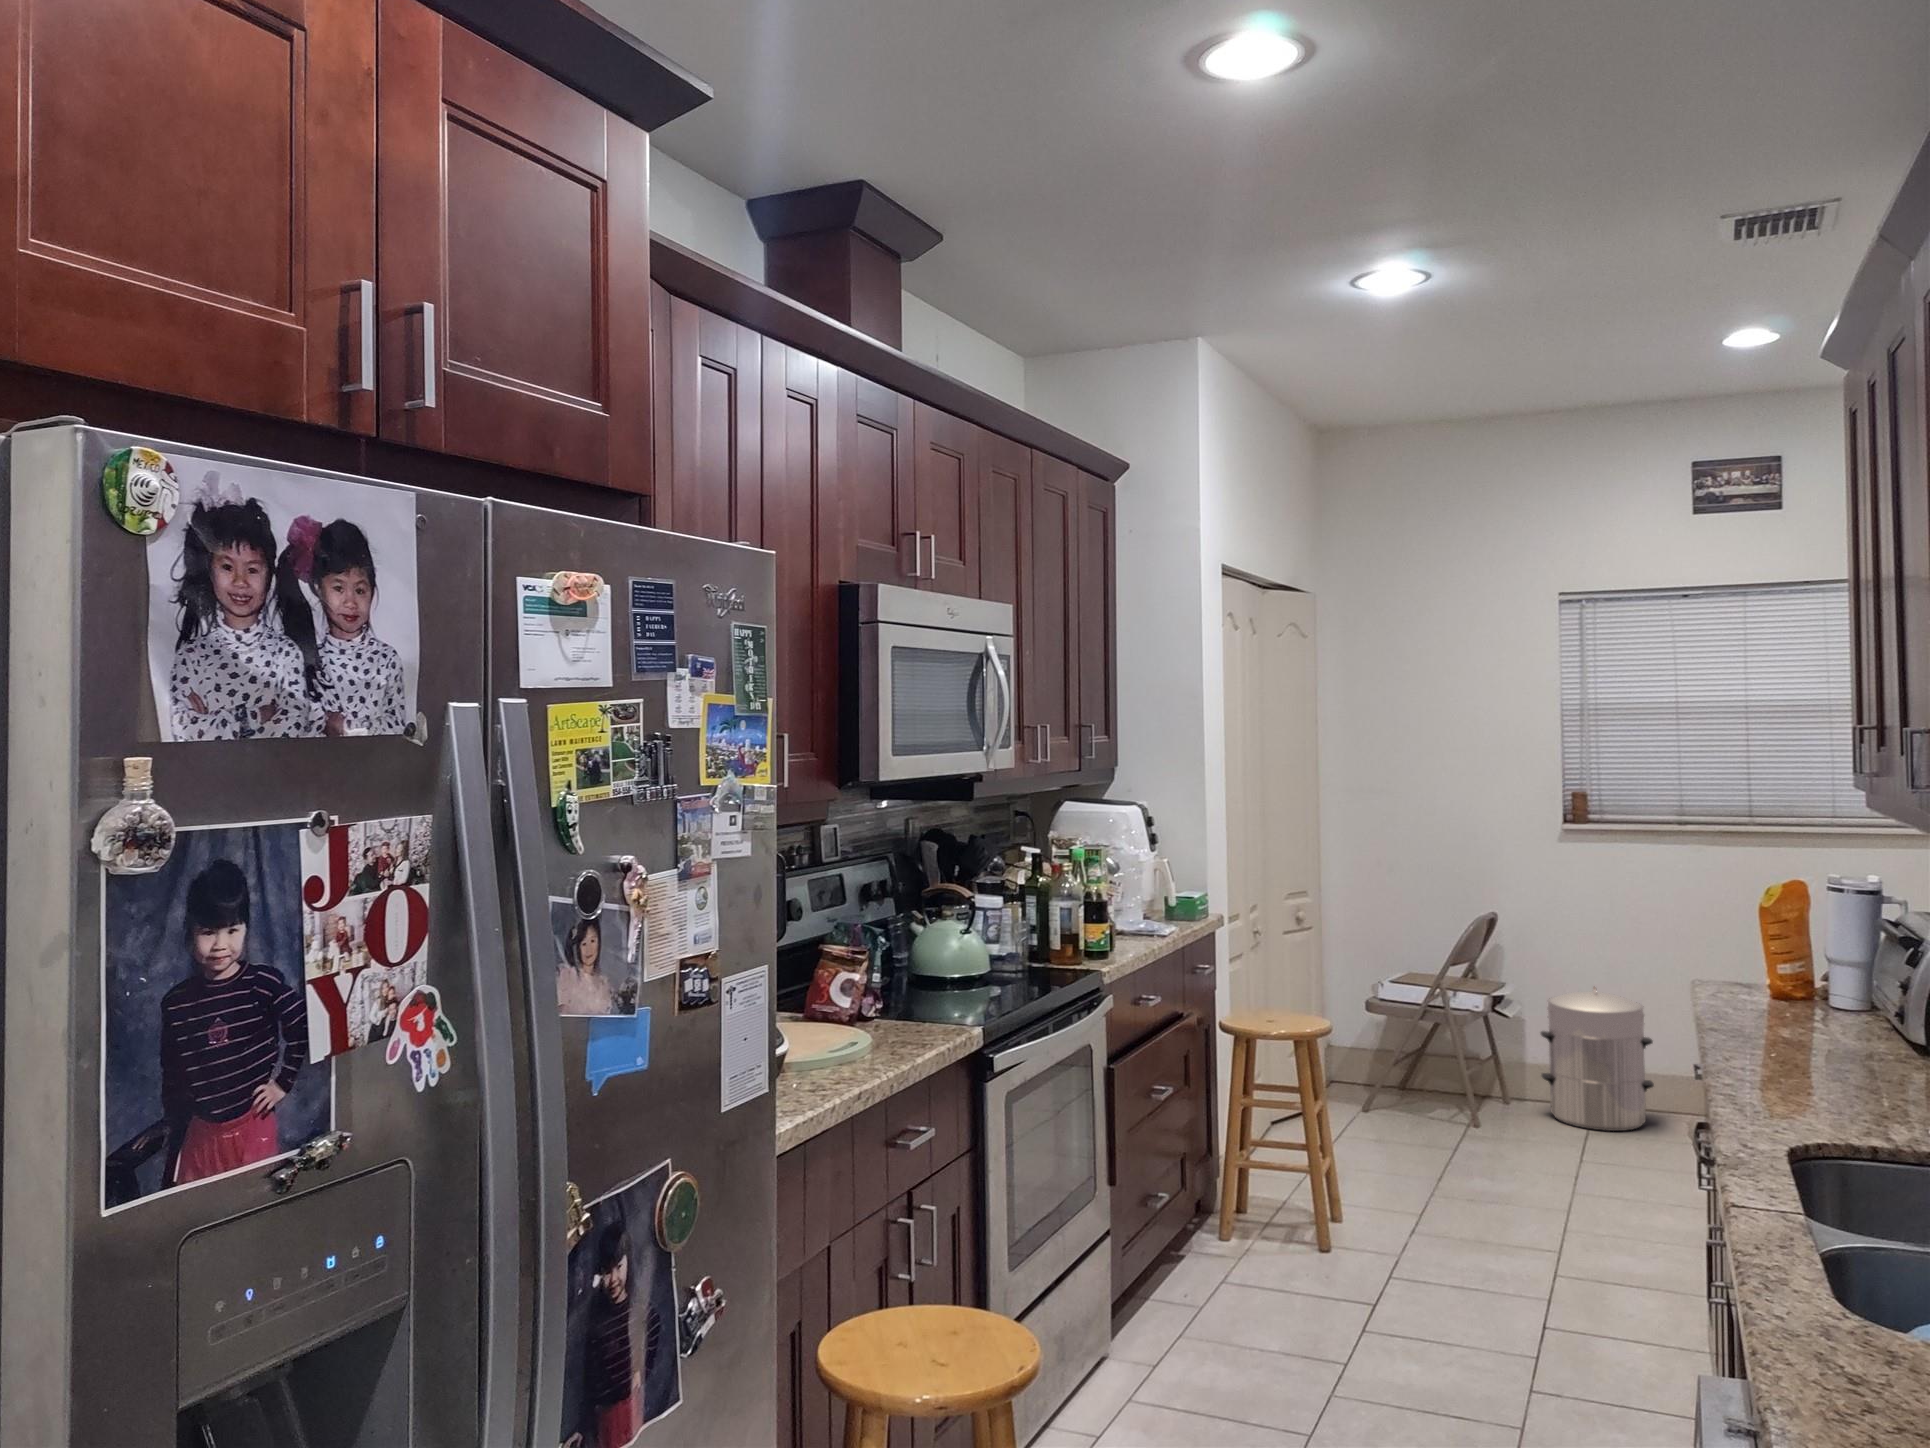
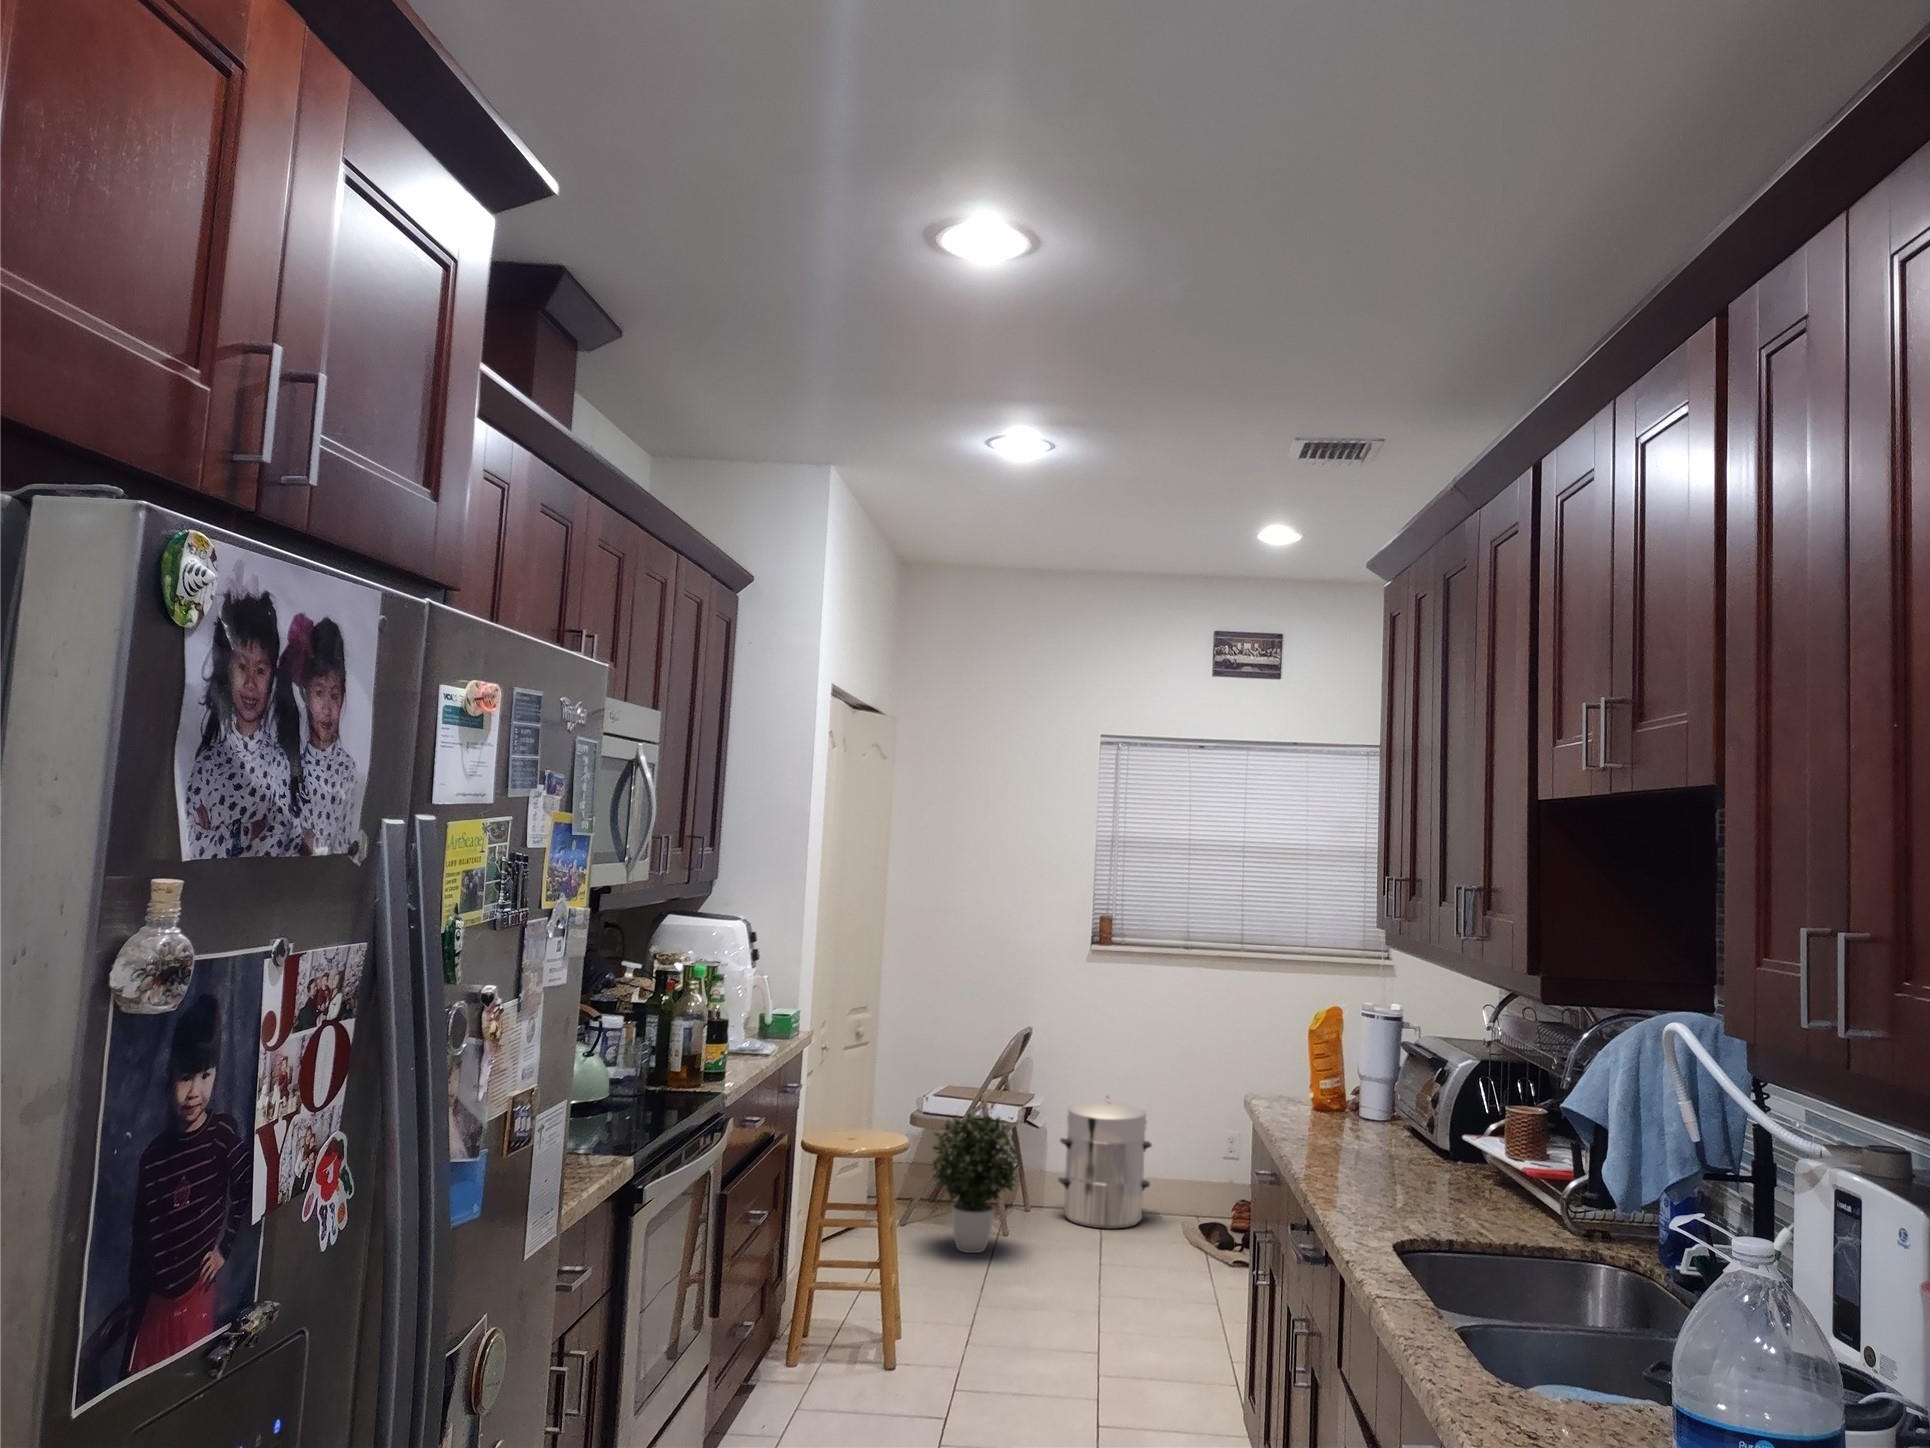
potted plant: none [1386,1000,1486,1146] -> present [933,1114,1020,1253]

